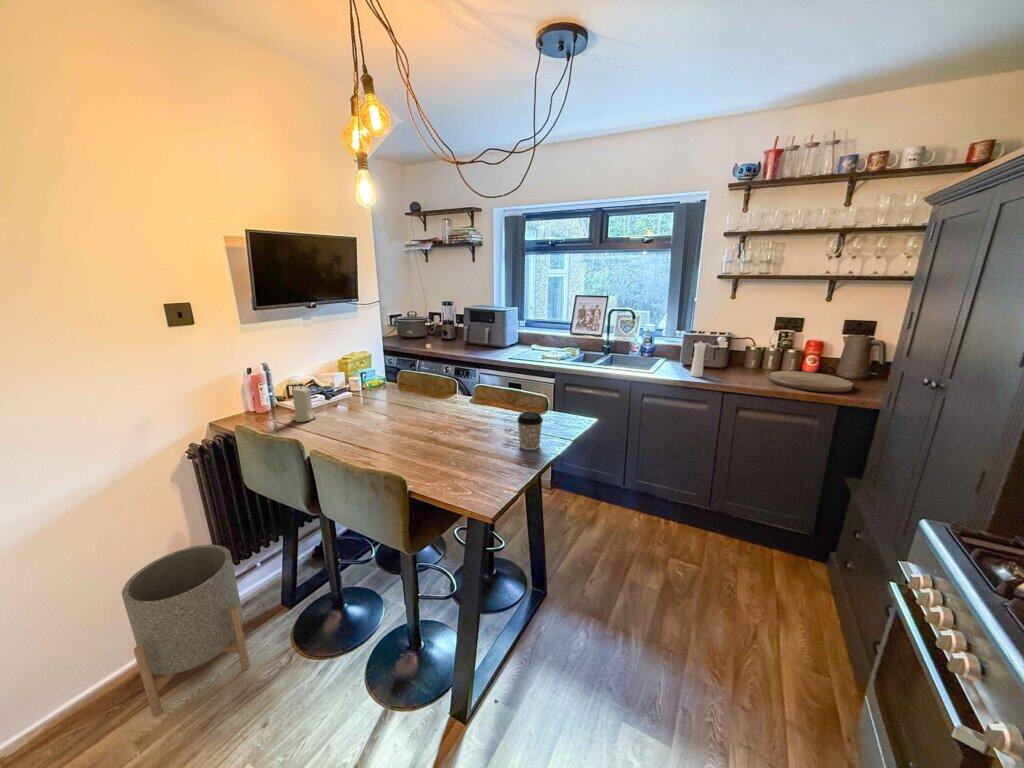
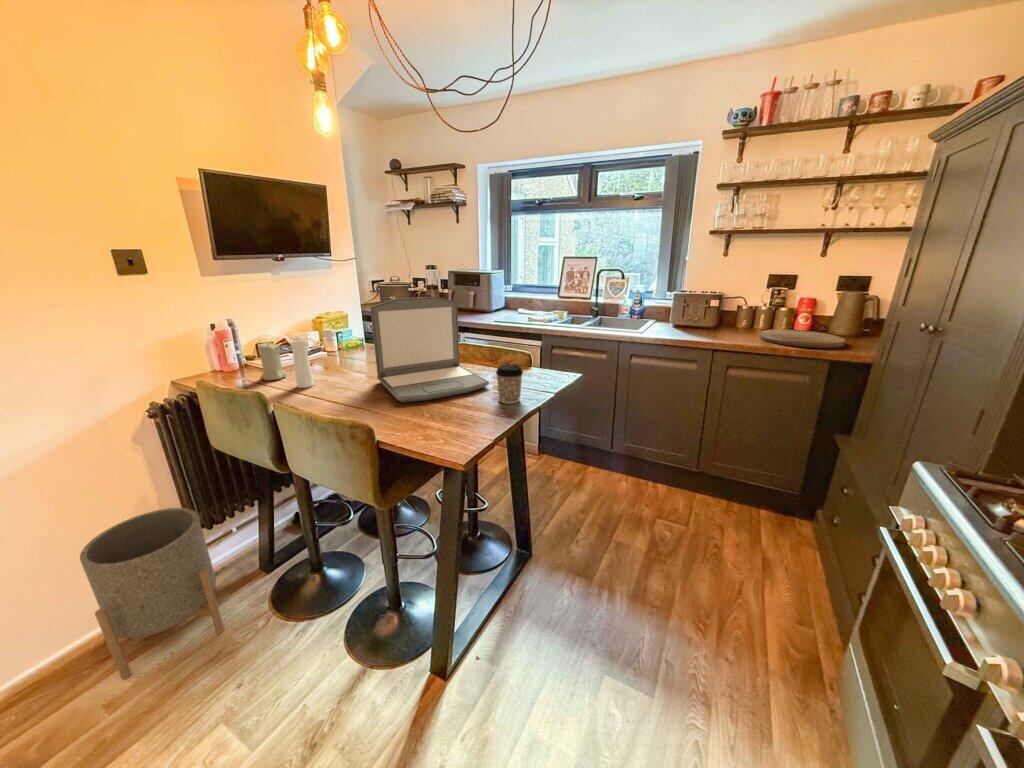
pepper mill: present [691,337,726,377] -> present [289,328,335,388]
laptop: none [399,344,509,447] -> present [370,297,489,402]

